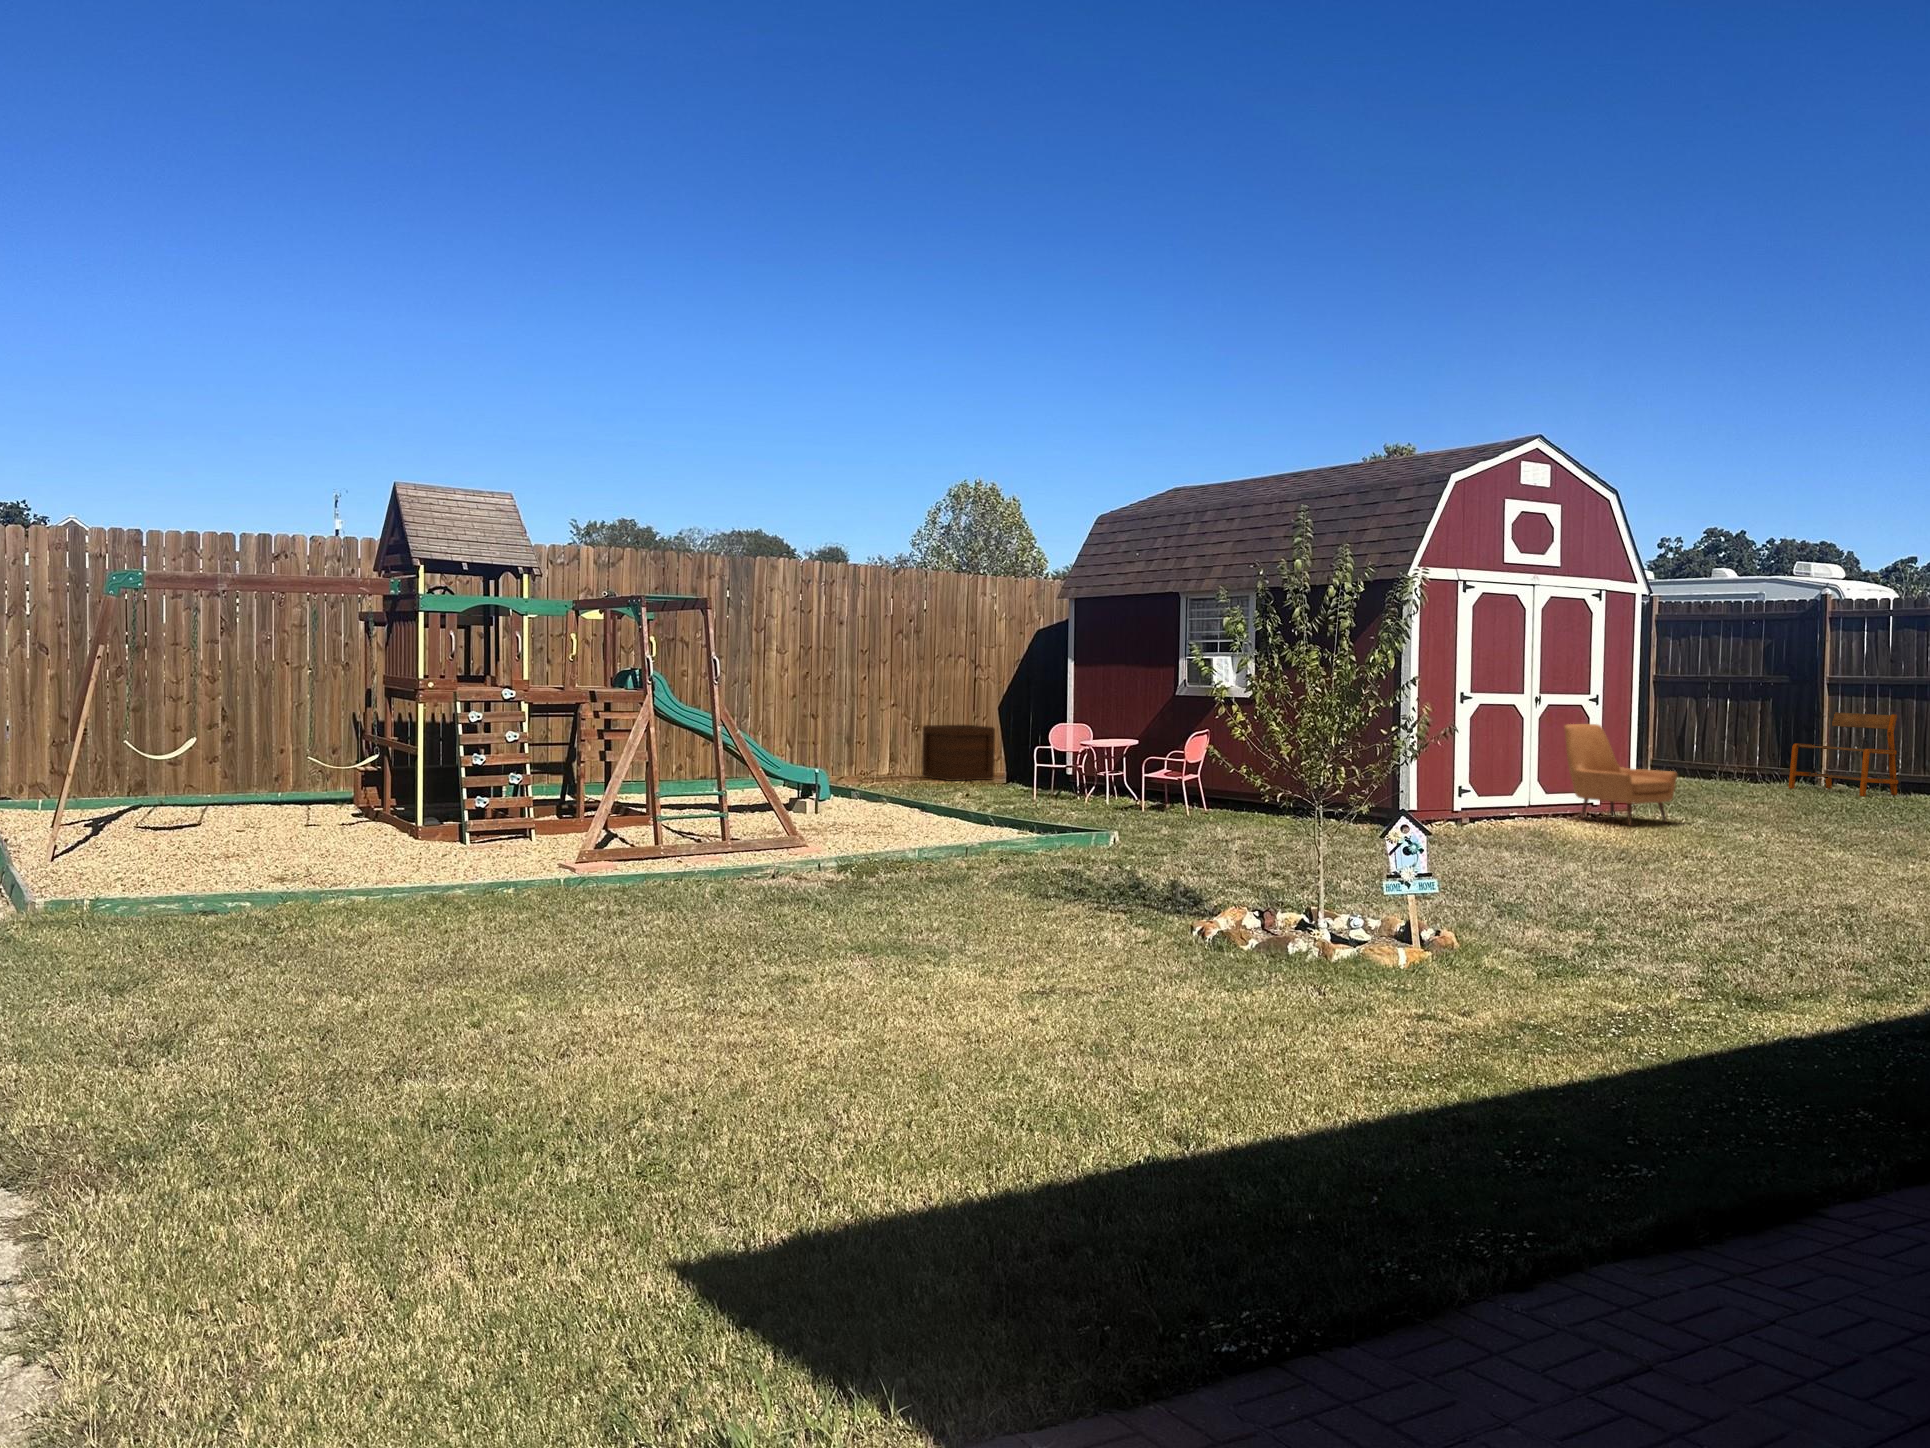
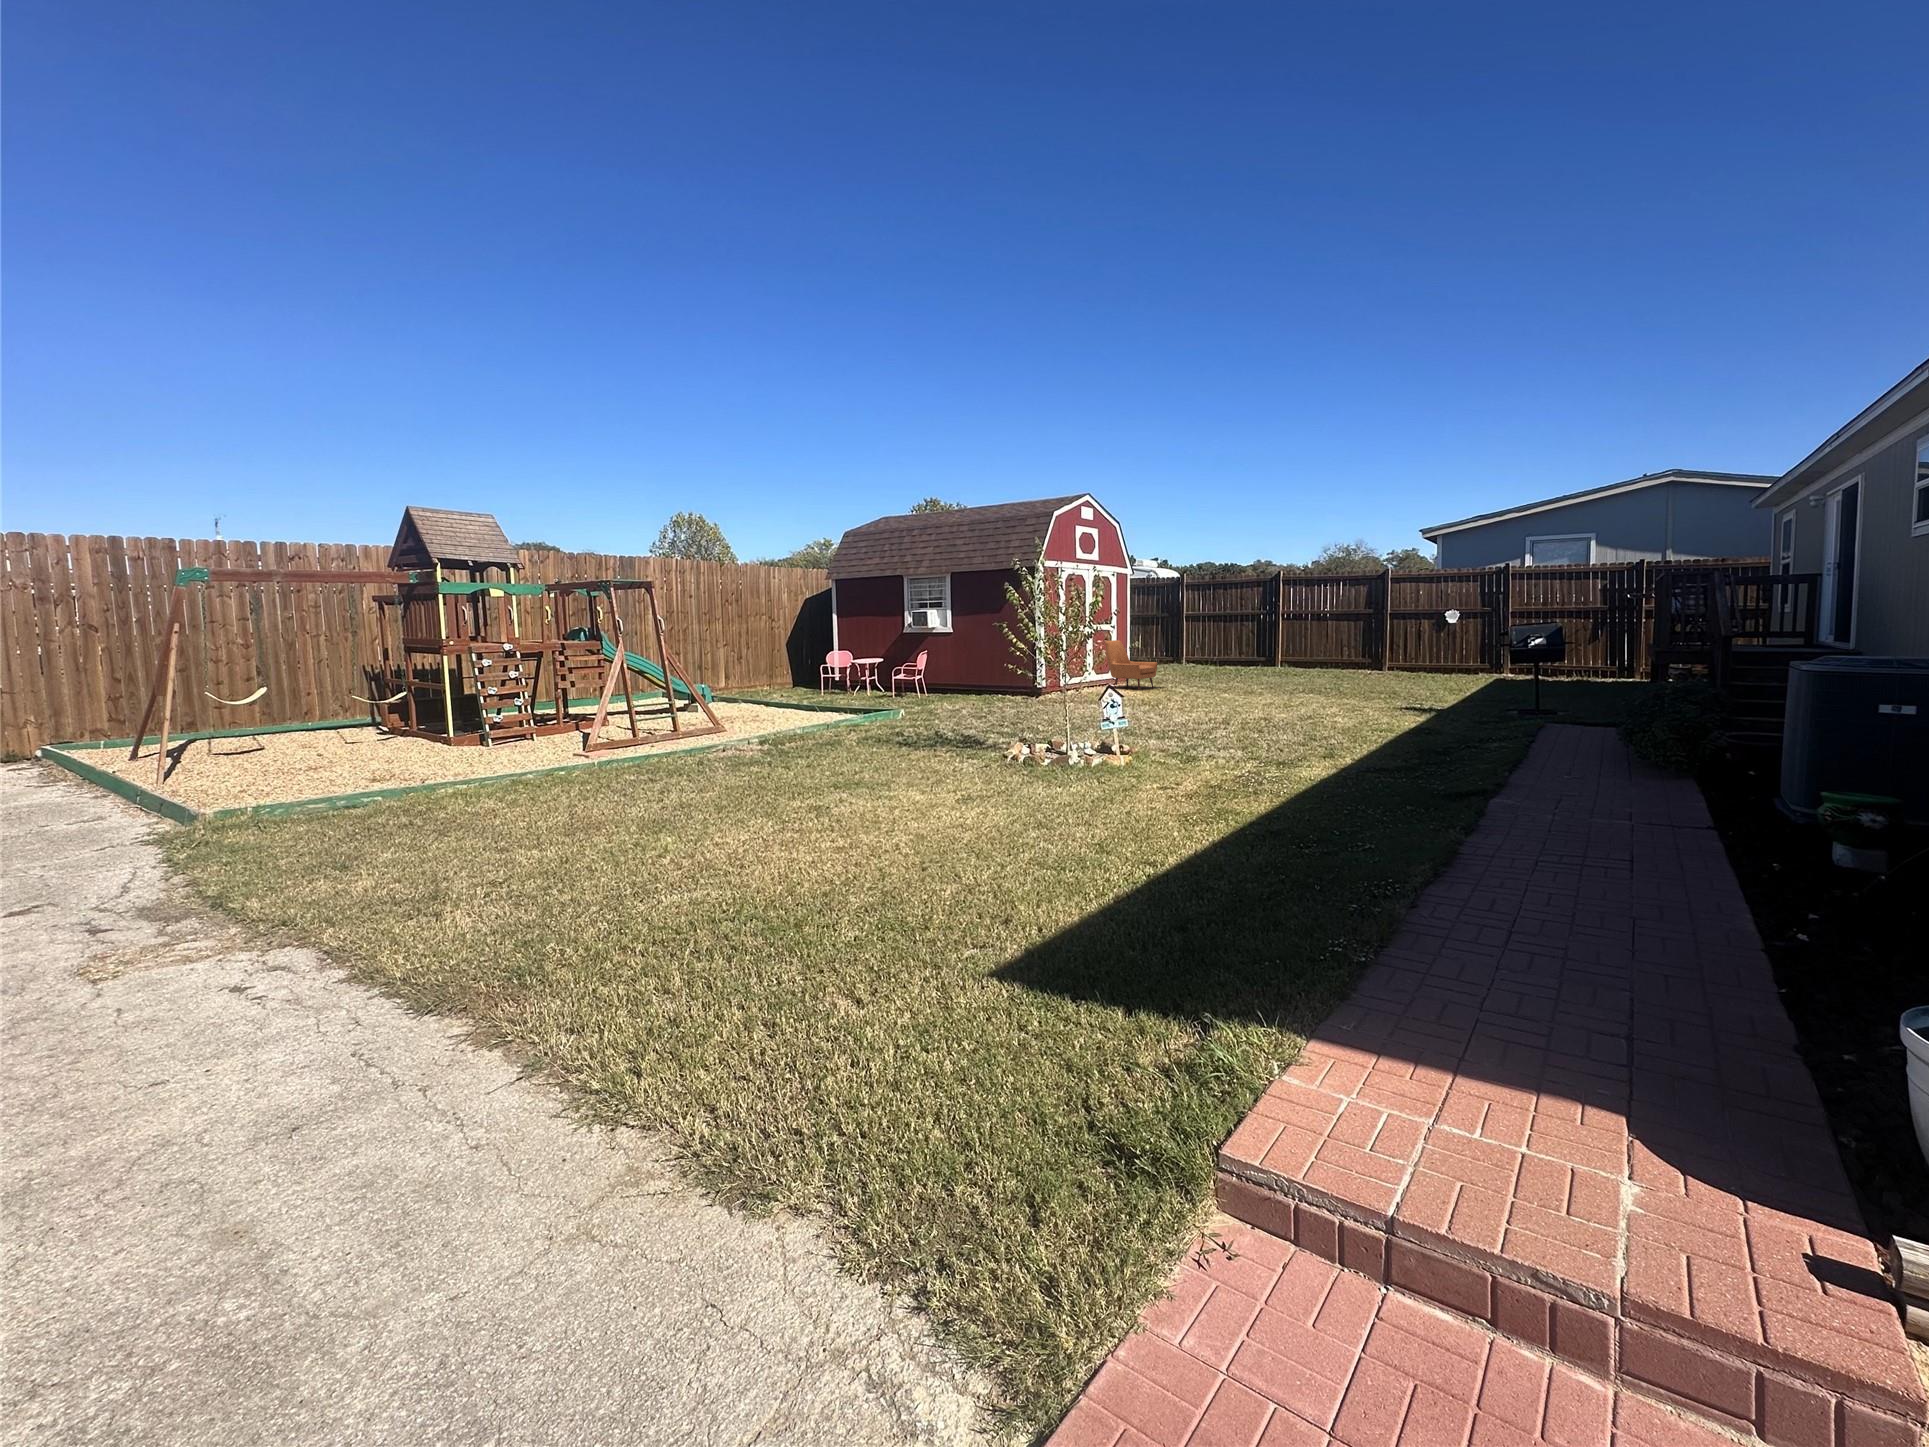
bench: present [1788,712,1898,796] -> none [1187,630,1234,670]
wooden crate: present [922,725,995,781] -> none [749,655,795,688]

